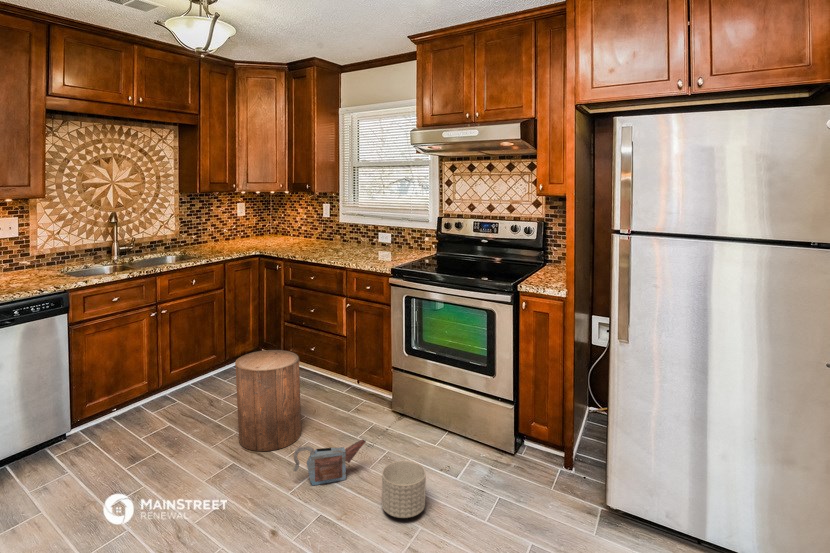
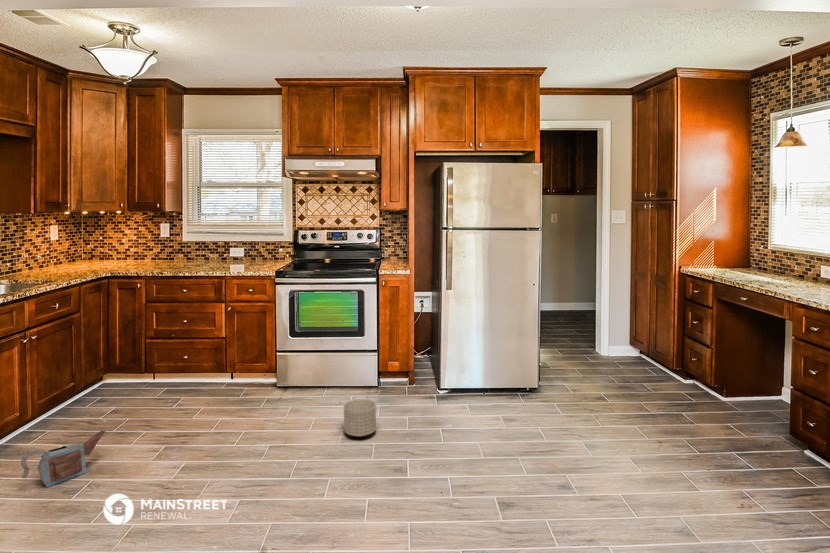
stool: present [235,350,301,451] -> none [168,349,233,440]
watering can: present [293,440,366,485] -> present [21,431,105,487]

